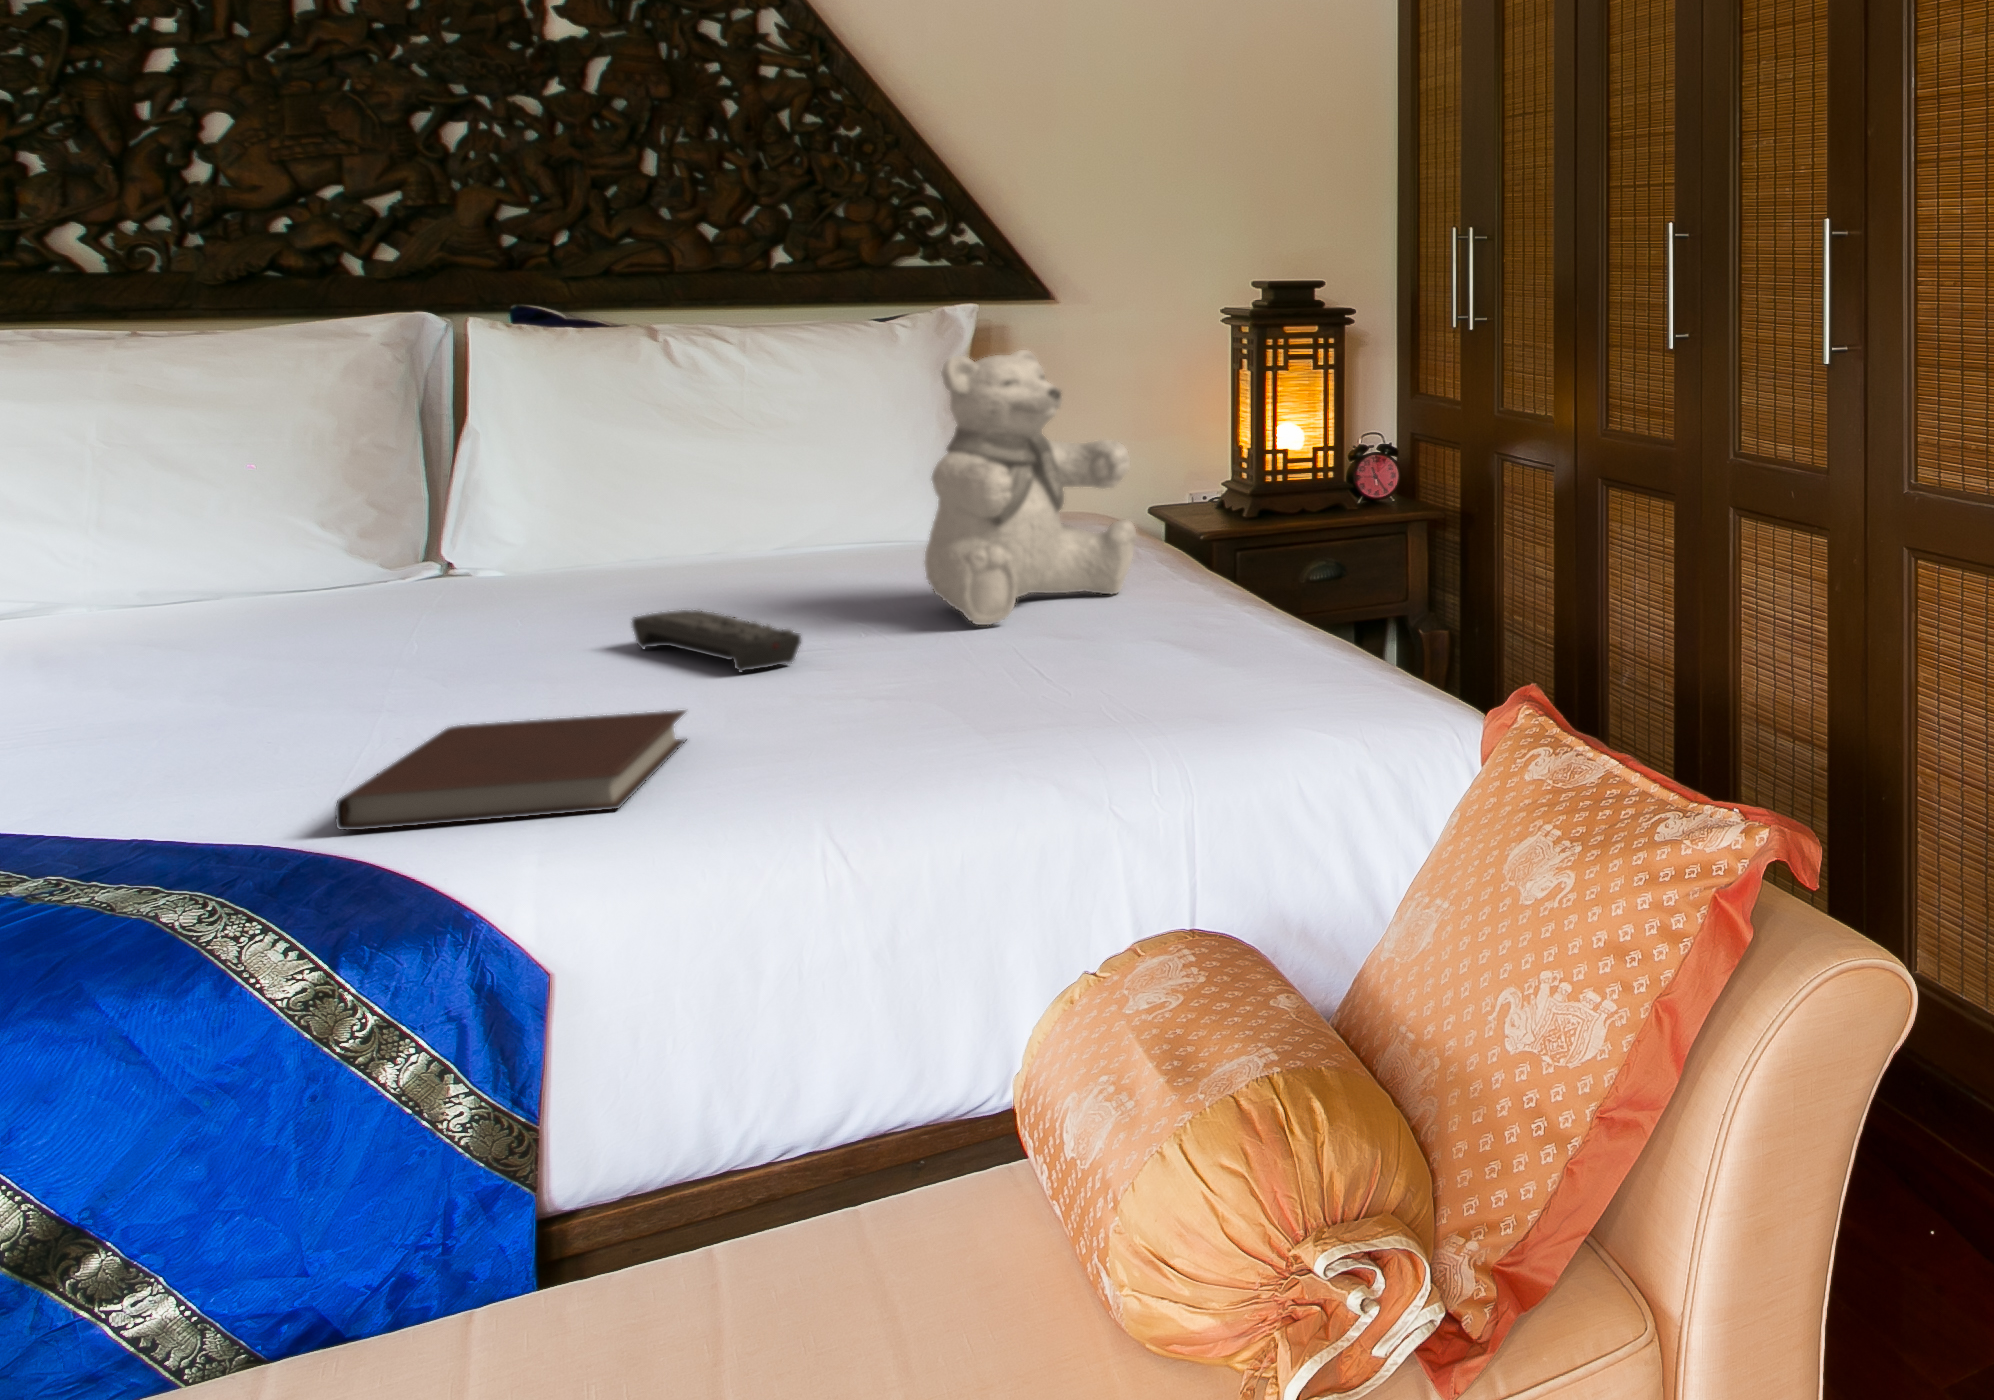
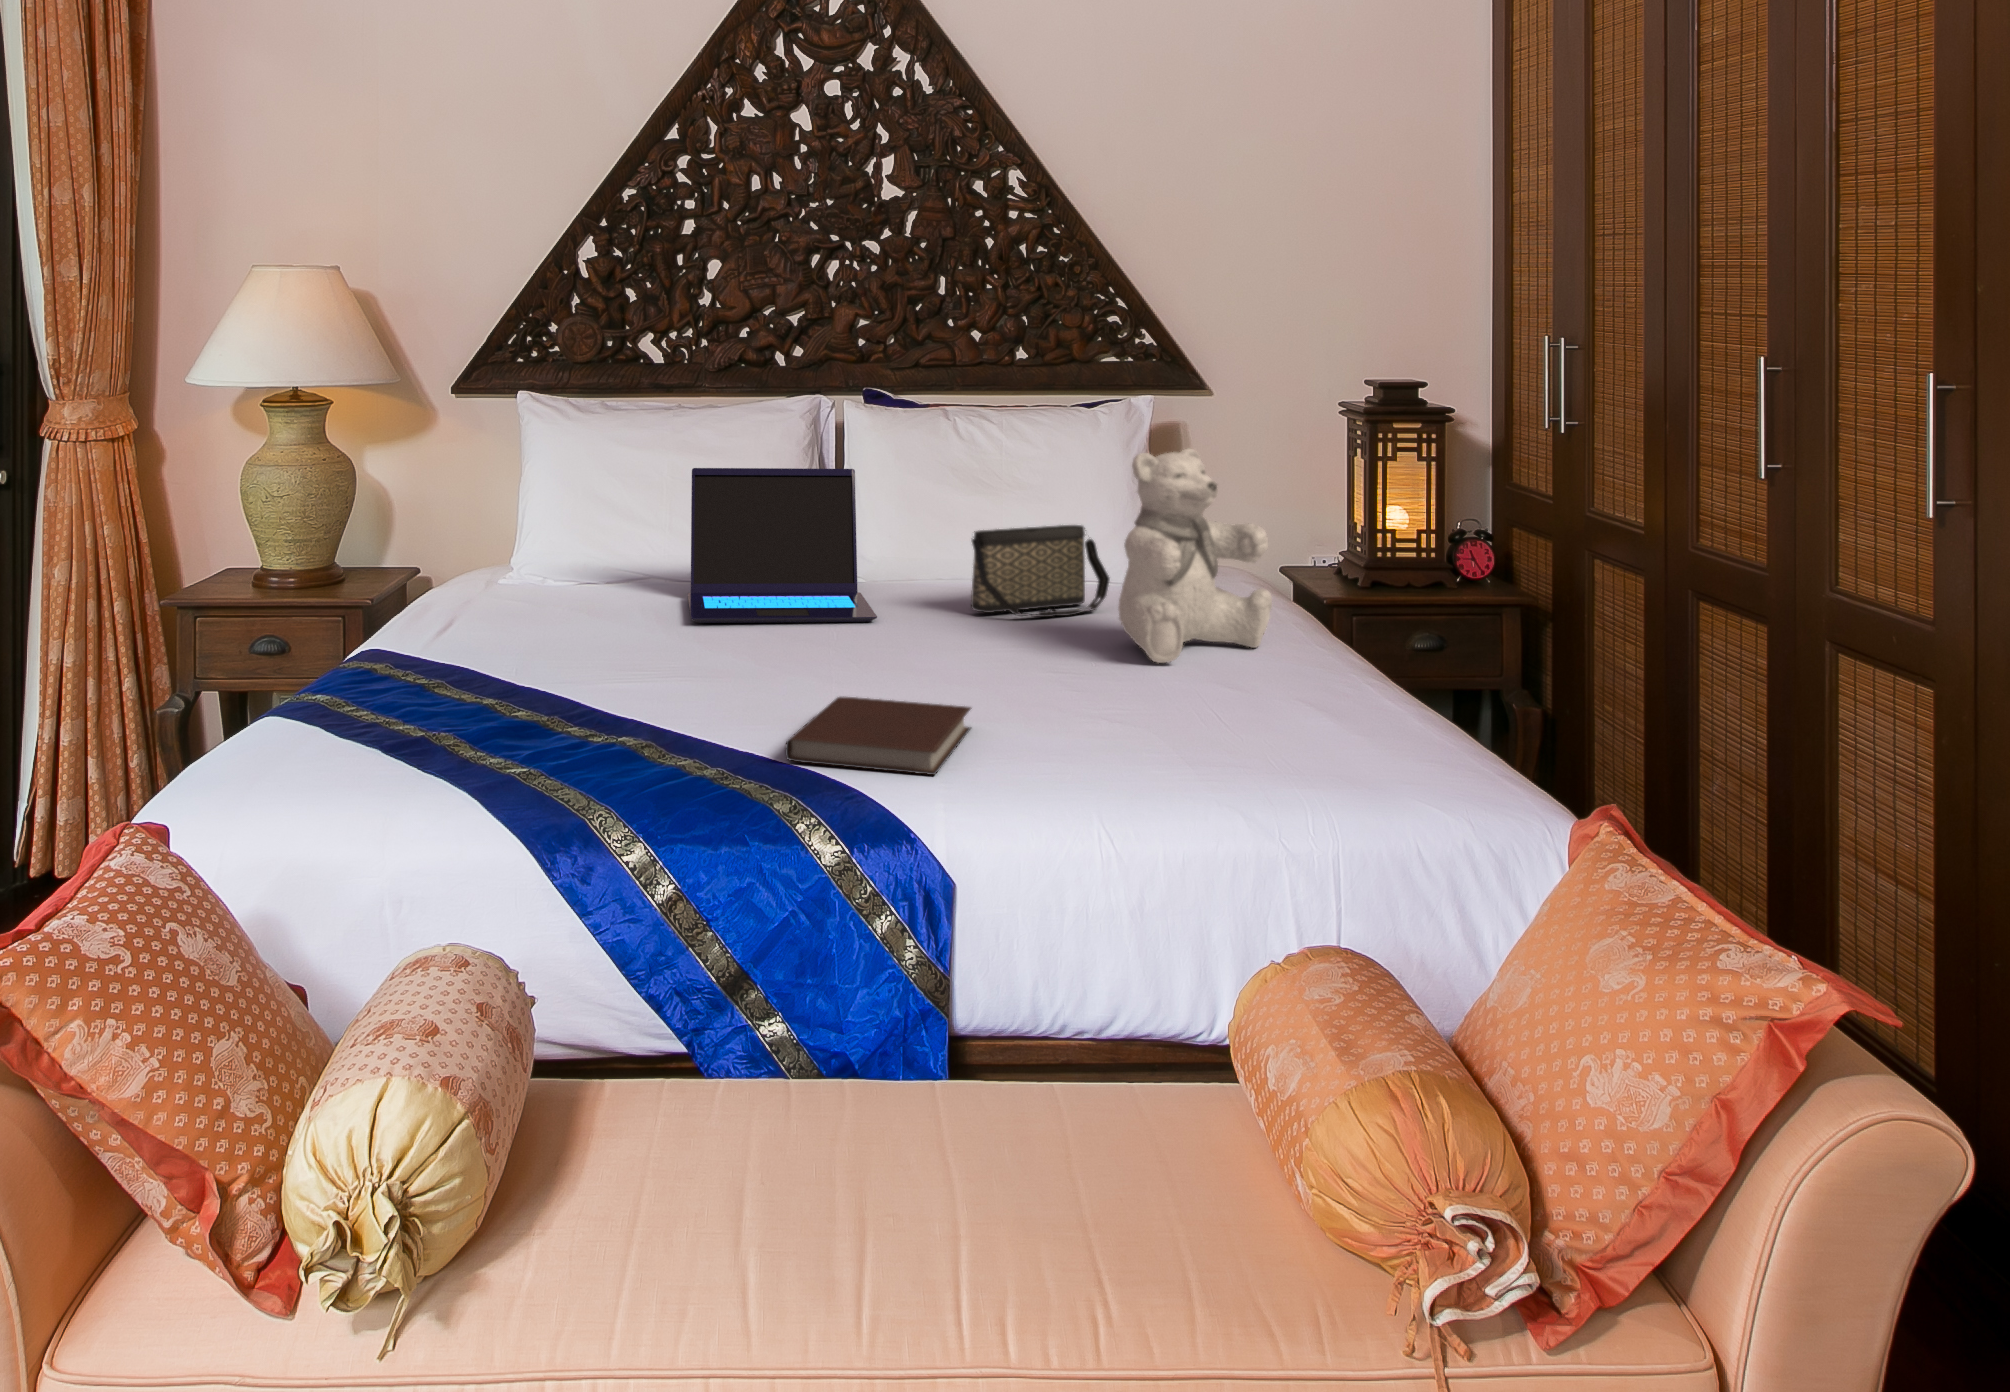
laptop: none [168,413,536,662] -> present [688,468,877,623]
handbag: none [697,467,914,595] -> present [971,525,1110,617]
remote control: present [632,610,801,672] -> none [934,625,1039,679]

